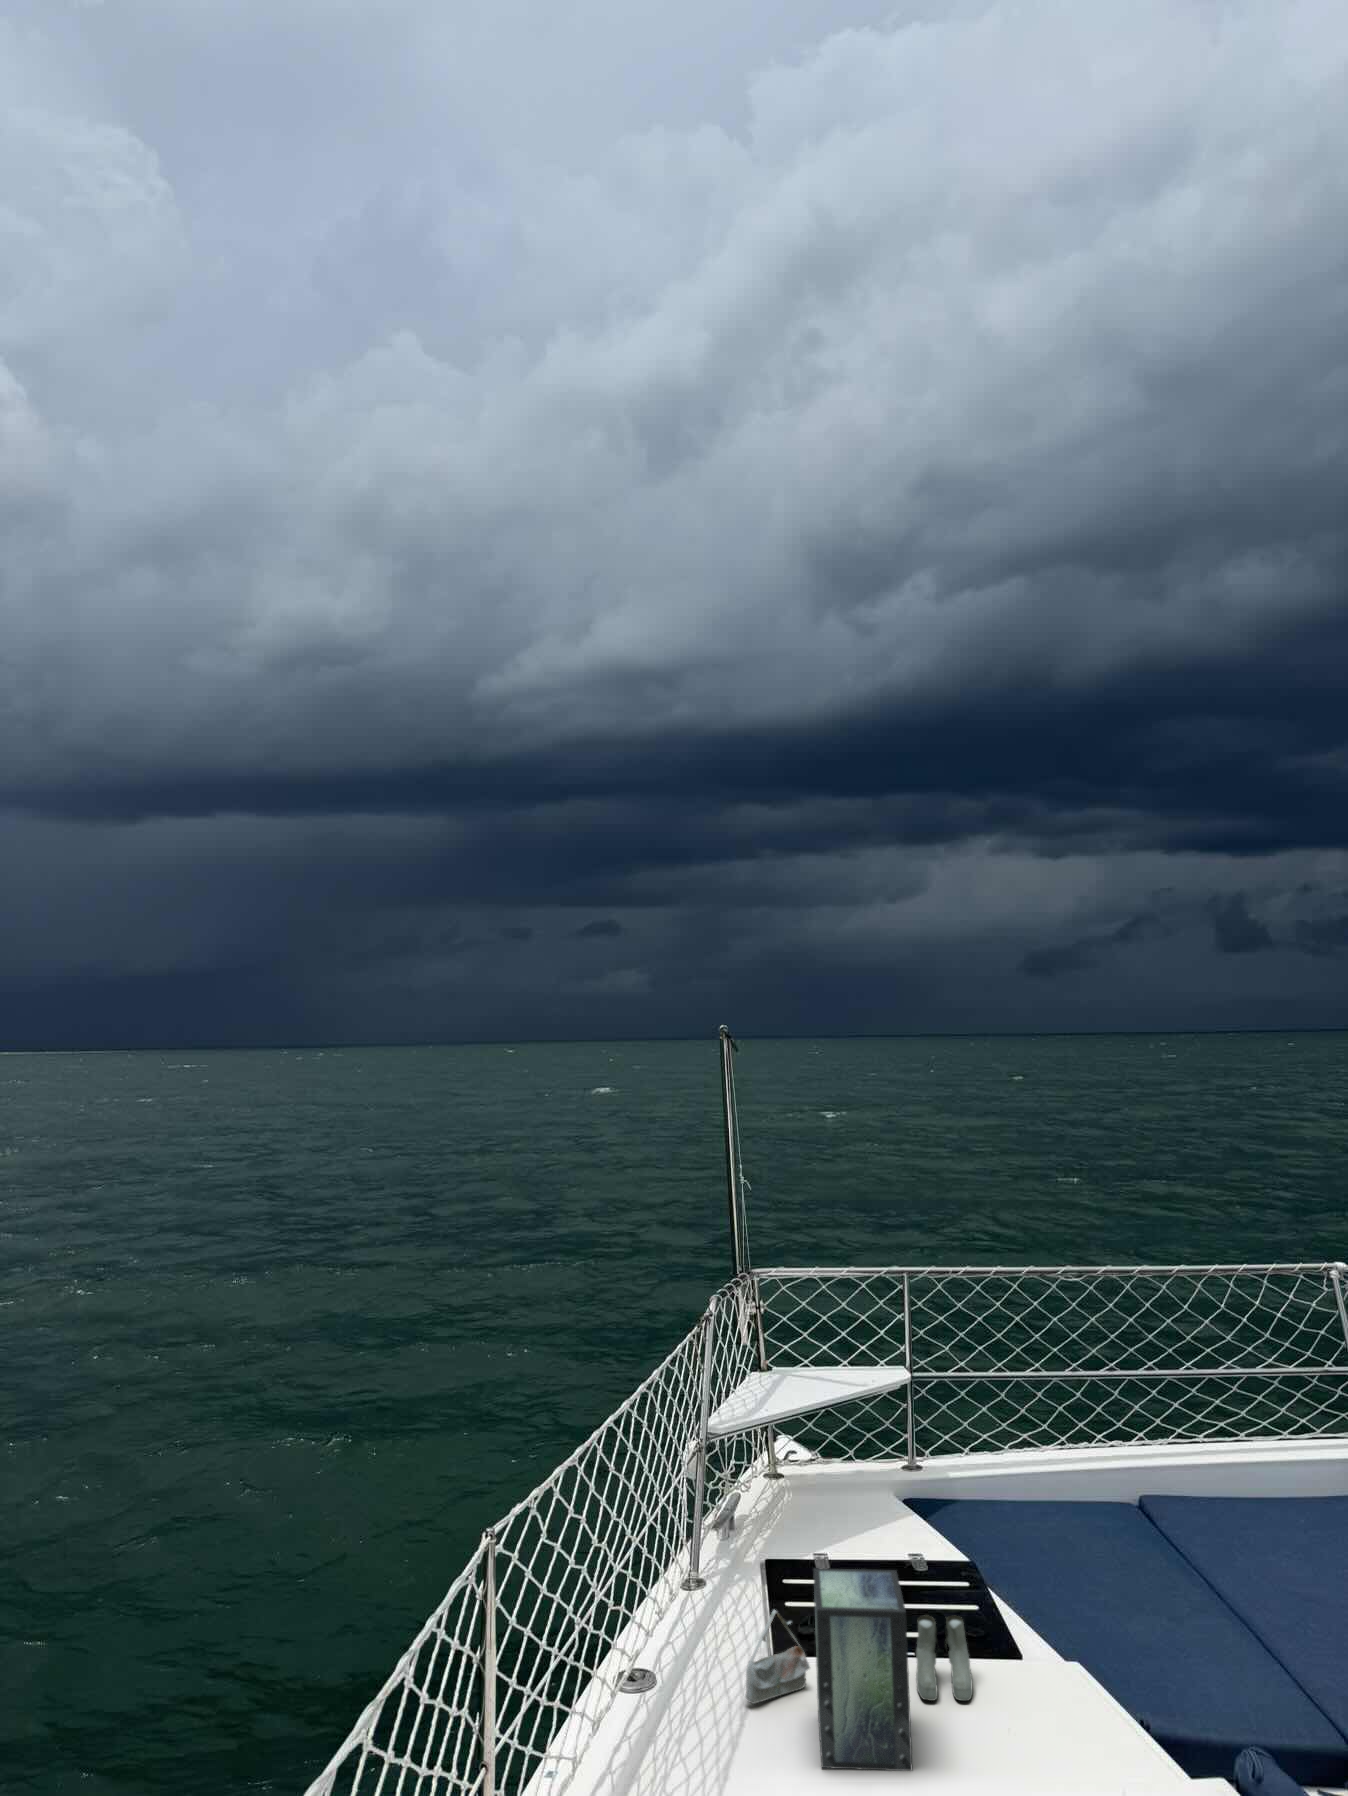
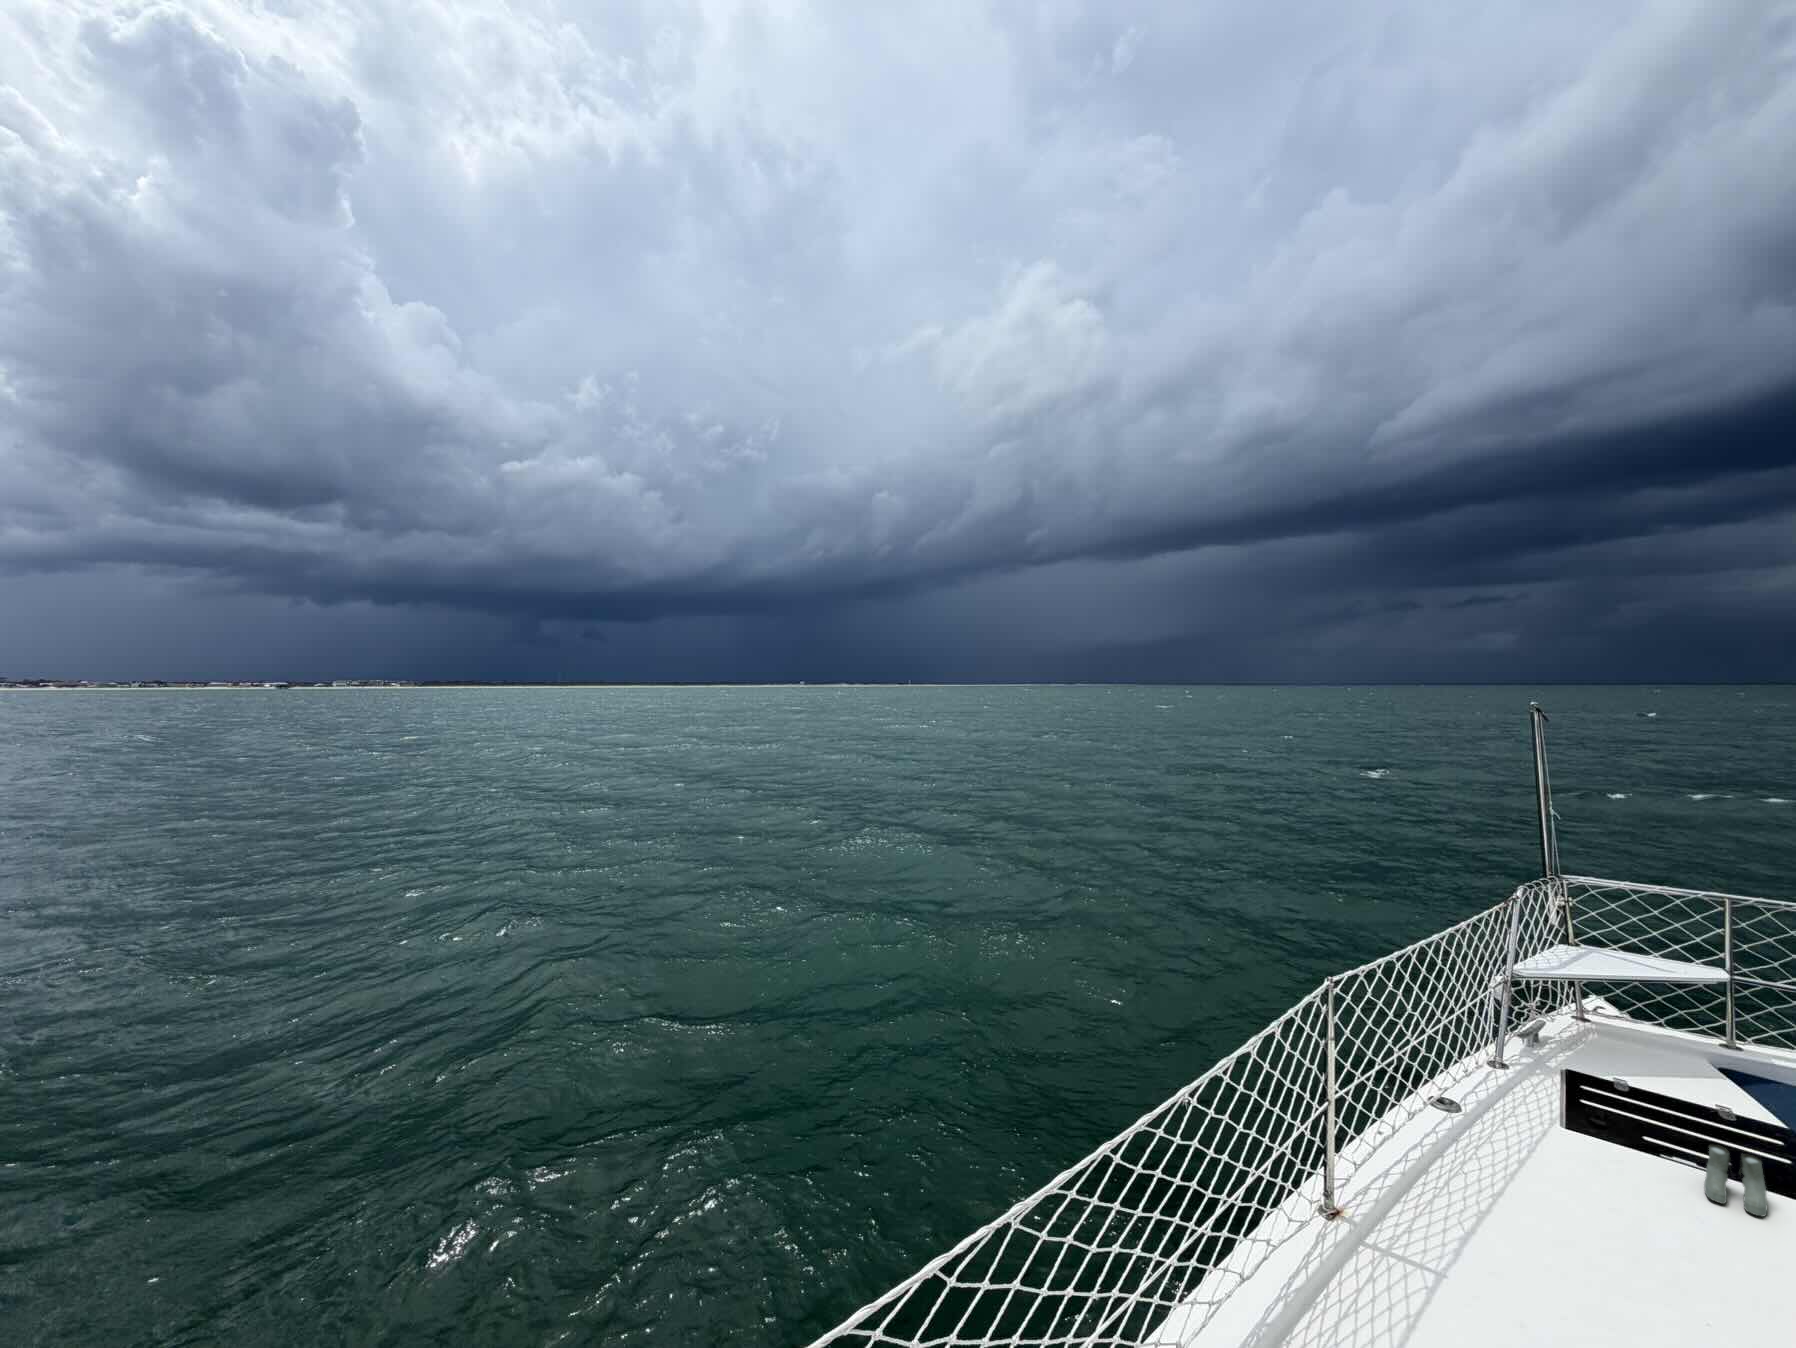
storage box: present [814,1568,912,1771] -> none [1599,1079,1689,1235]
bag: present [745,1610,810,1704] -> none [1535,1096,1597,1153]

